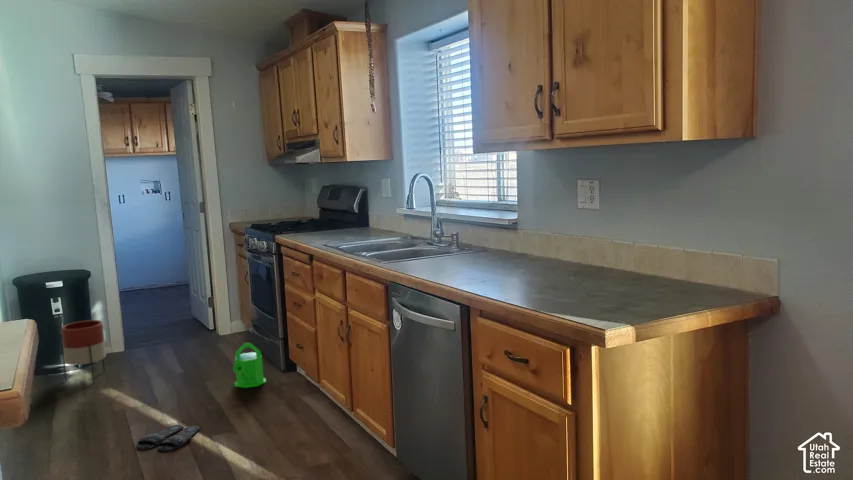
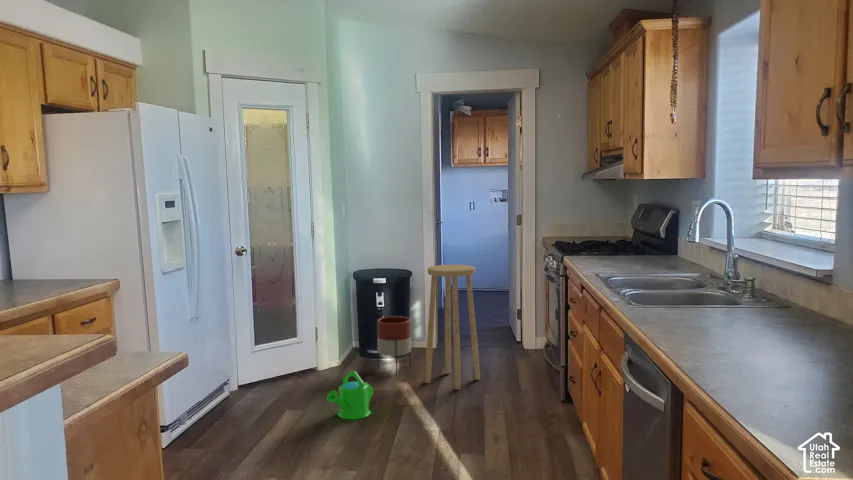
stool: none [125,256,191,384] -> present [425,264,480,390]
watering can: present [233,343,266,388] -> present [327,371,373,420]
slippers: present [138,425,200,452] -> none [395,432,455,457]

